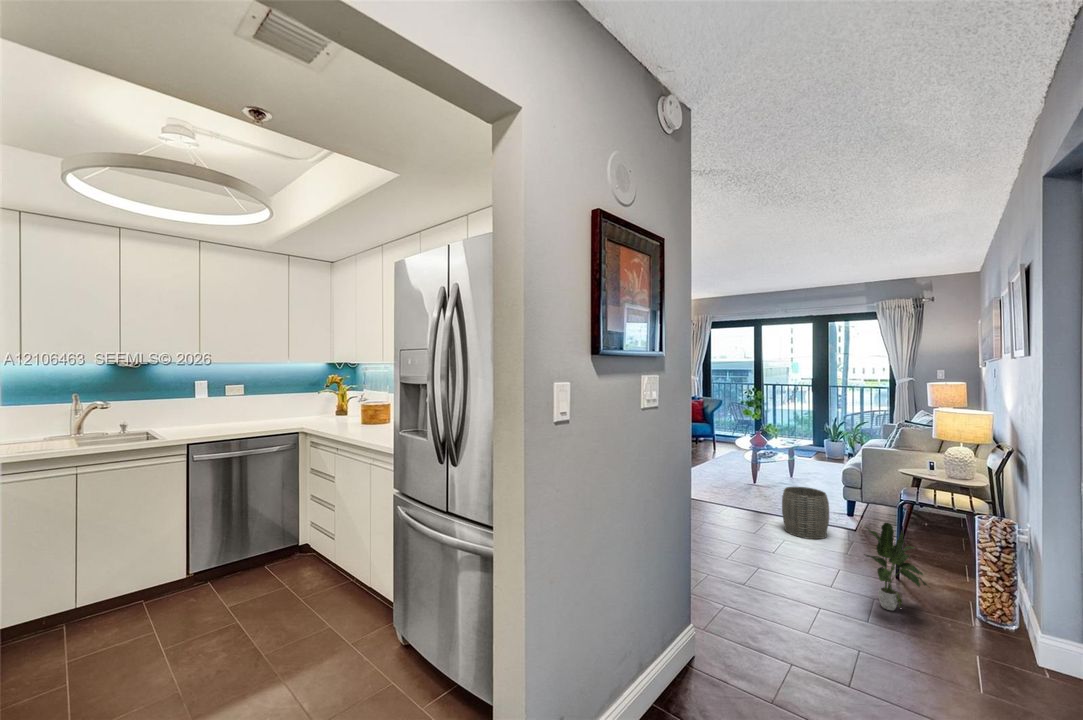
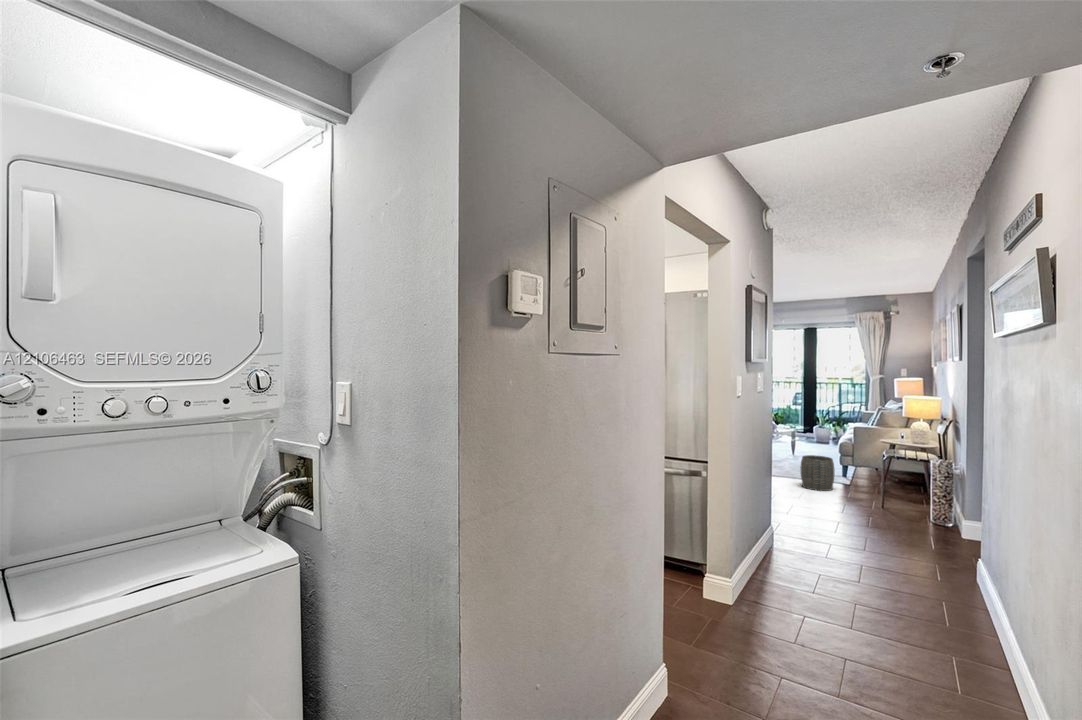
potted plant: present [864,523,927,610] -> none [866,466,906,520]

